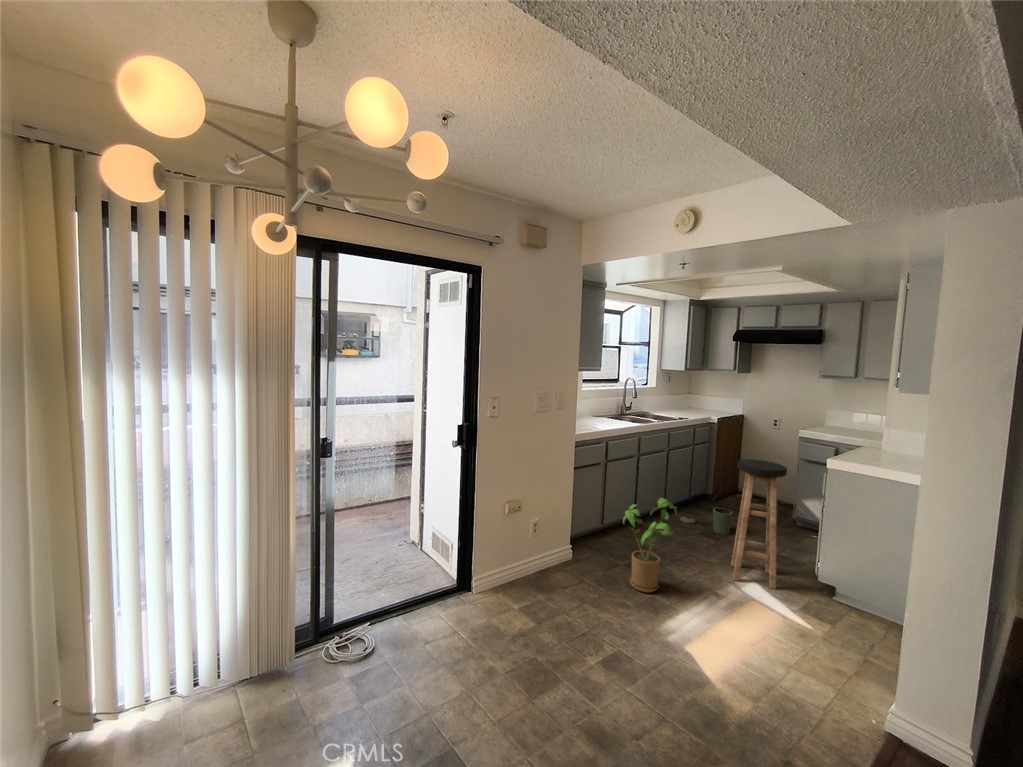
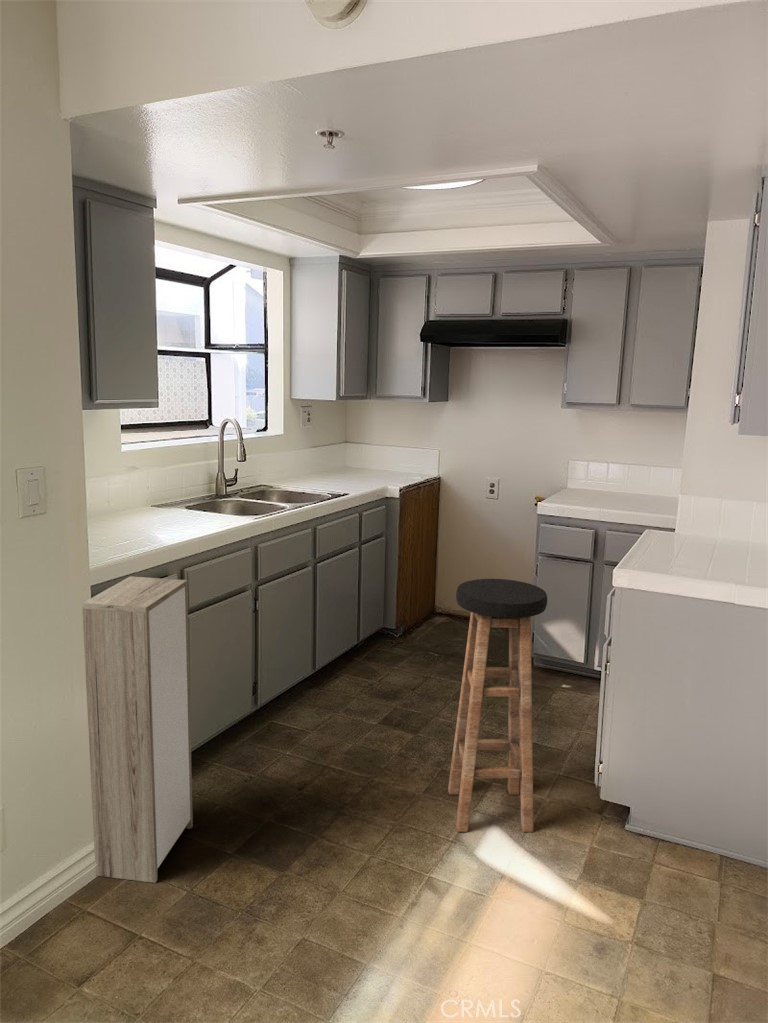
storage cabinet: none [568,439,612,565] -> present [82,576,193,883]
house plant: present [623,498,677,593] -> none [222,701,344,932]
trash can: present [680,508,733,535] -> none [345,666,439,717]

